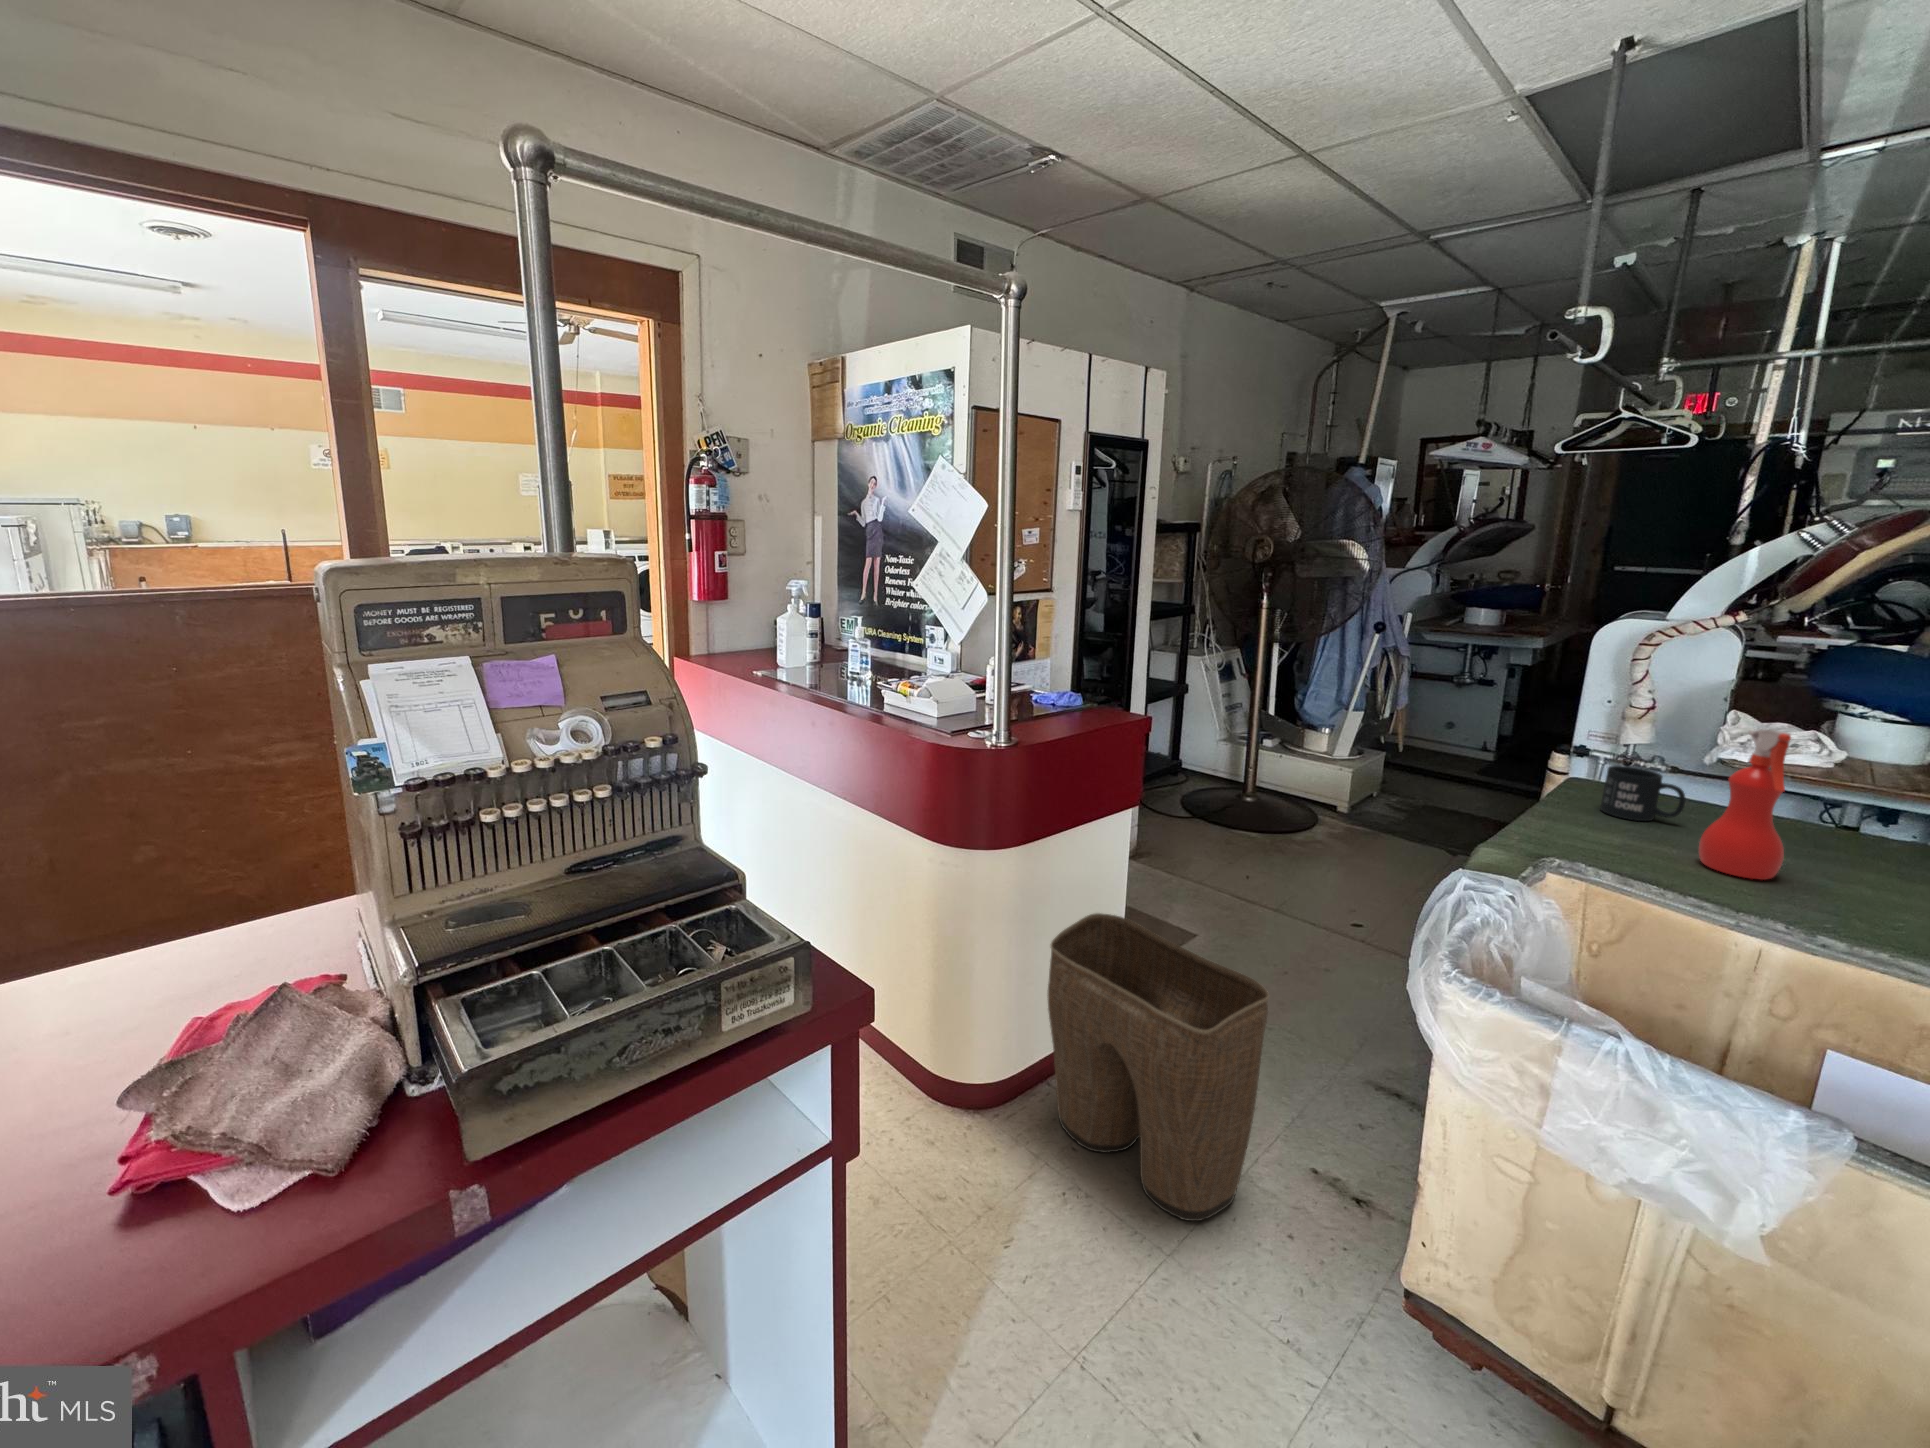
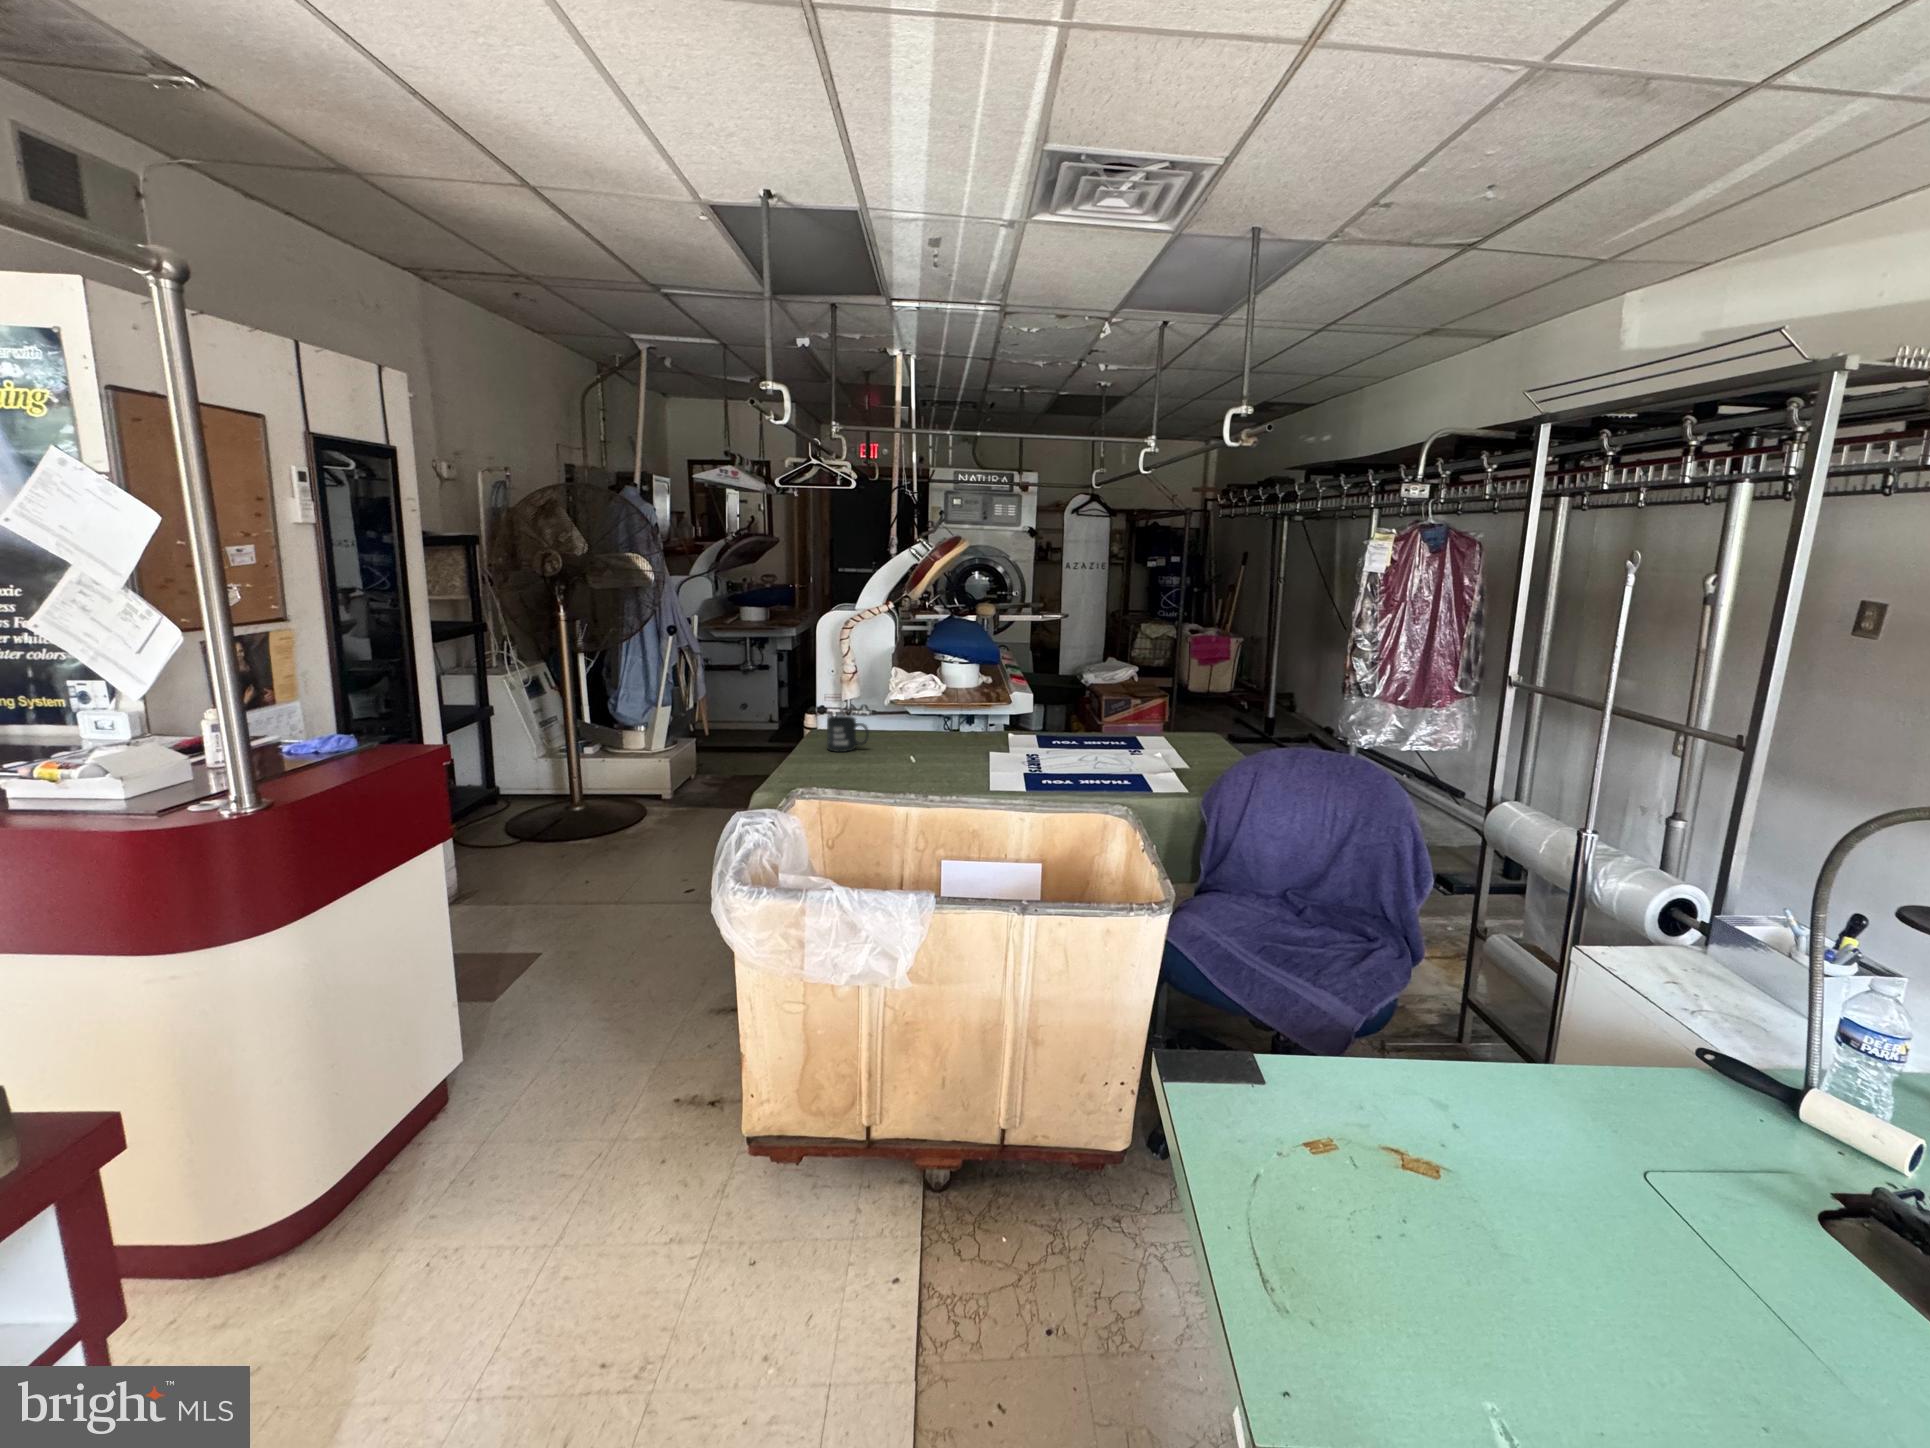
spray bottle: present [1699,730,1791,880] -> none [875,680,912,773]
laundry basket: present [1047,913,1269,1221] -> none [363,956,617,1211]

